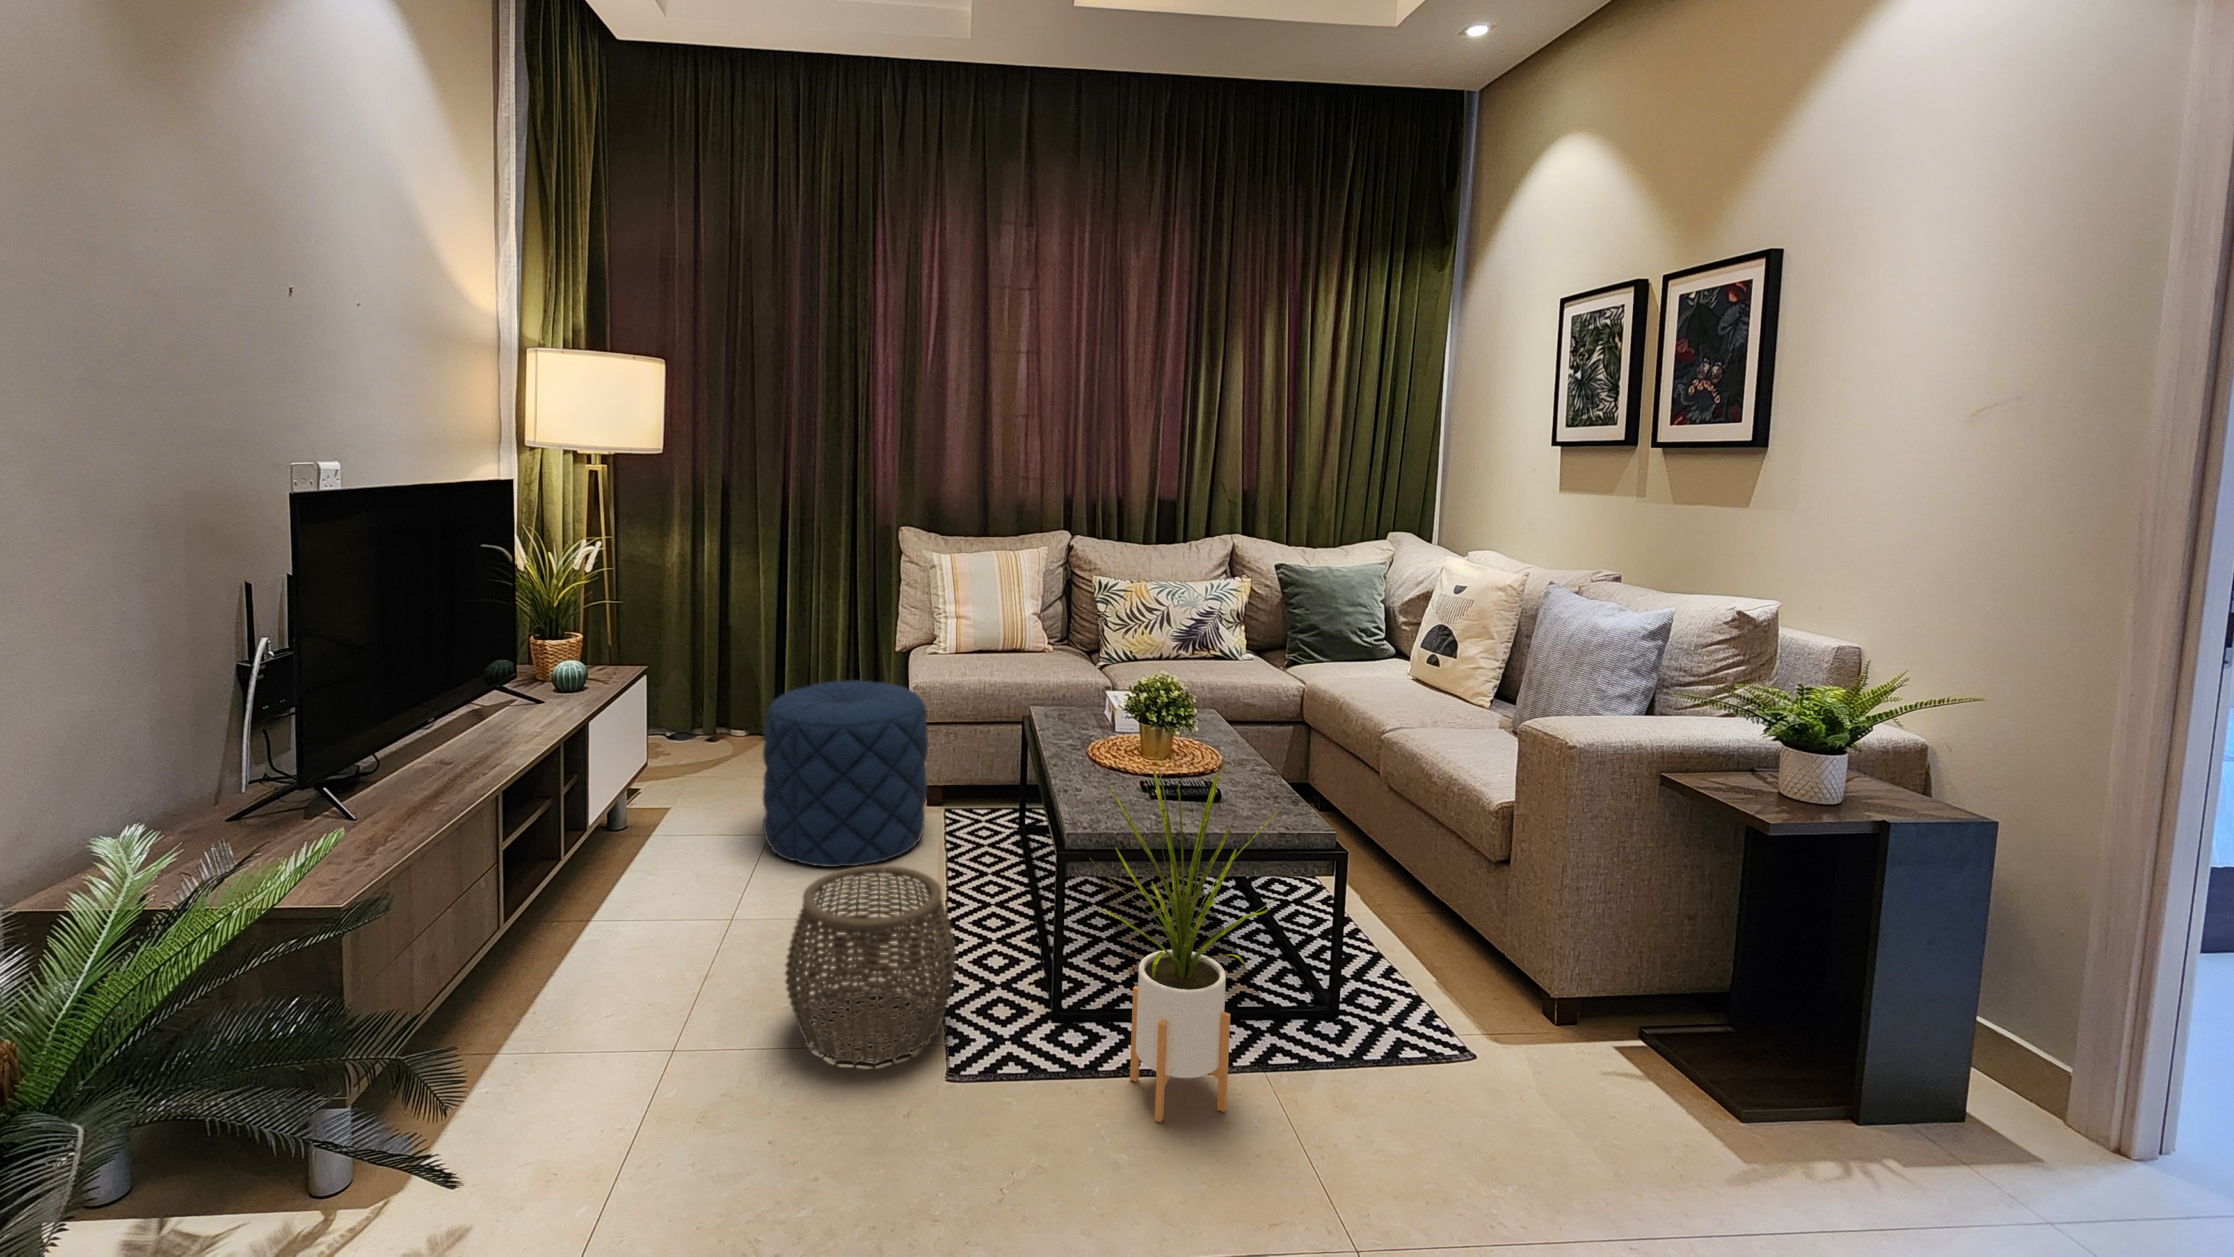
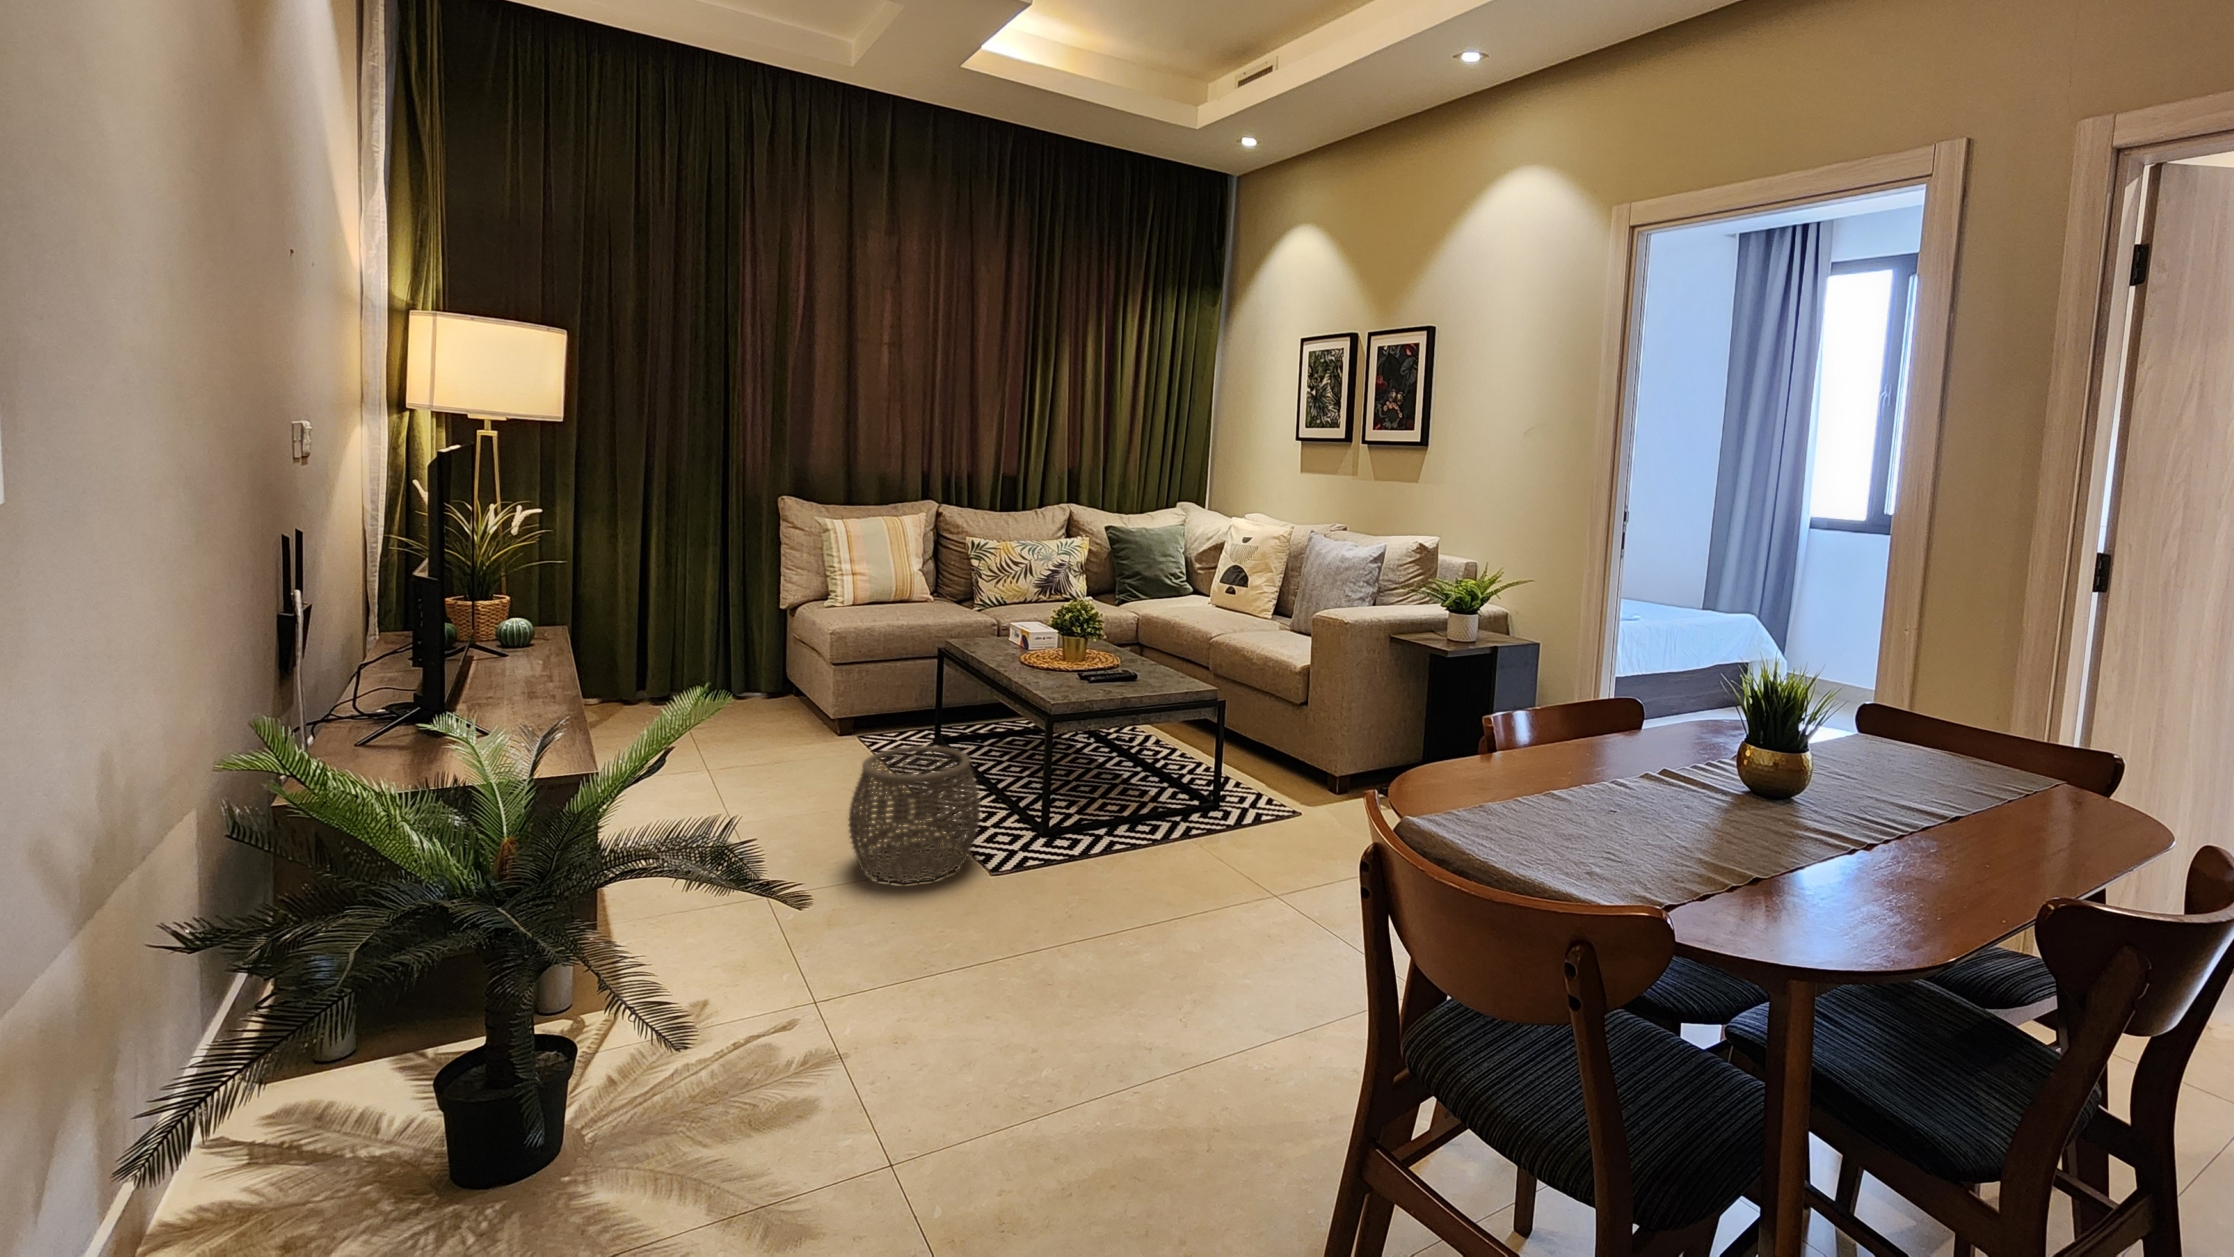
pouf: present [763,680,928,867] -> none [709,628,865,783]
house plant: present [1092,755,1283,1122] -> none [1092,638,1213,870]

